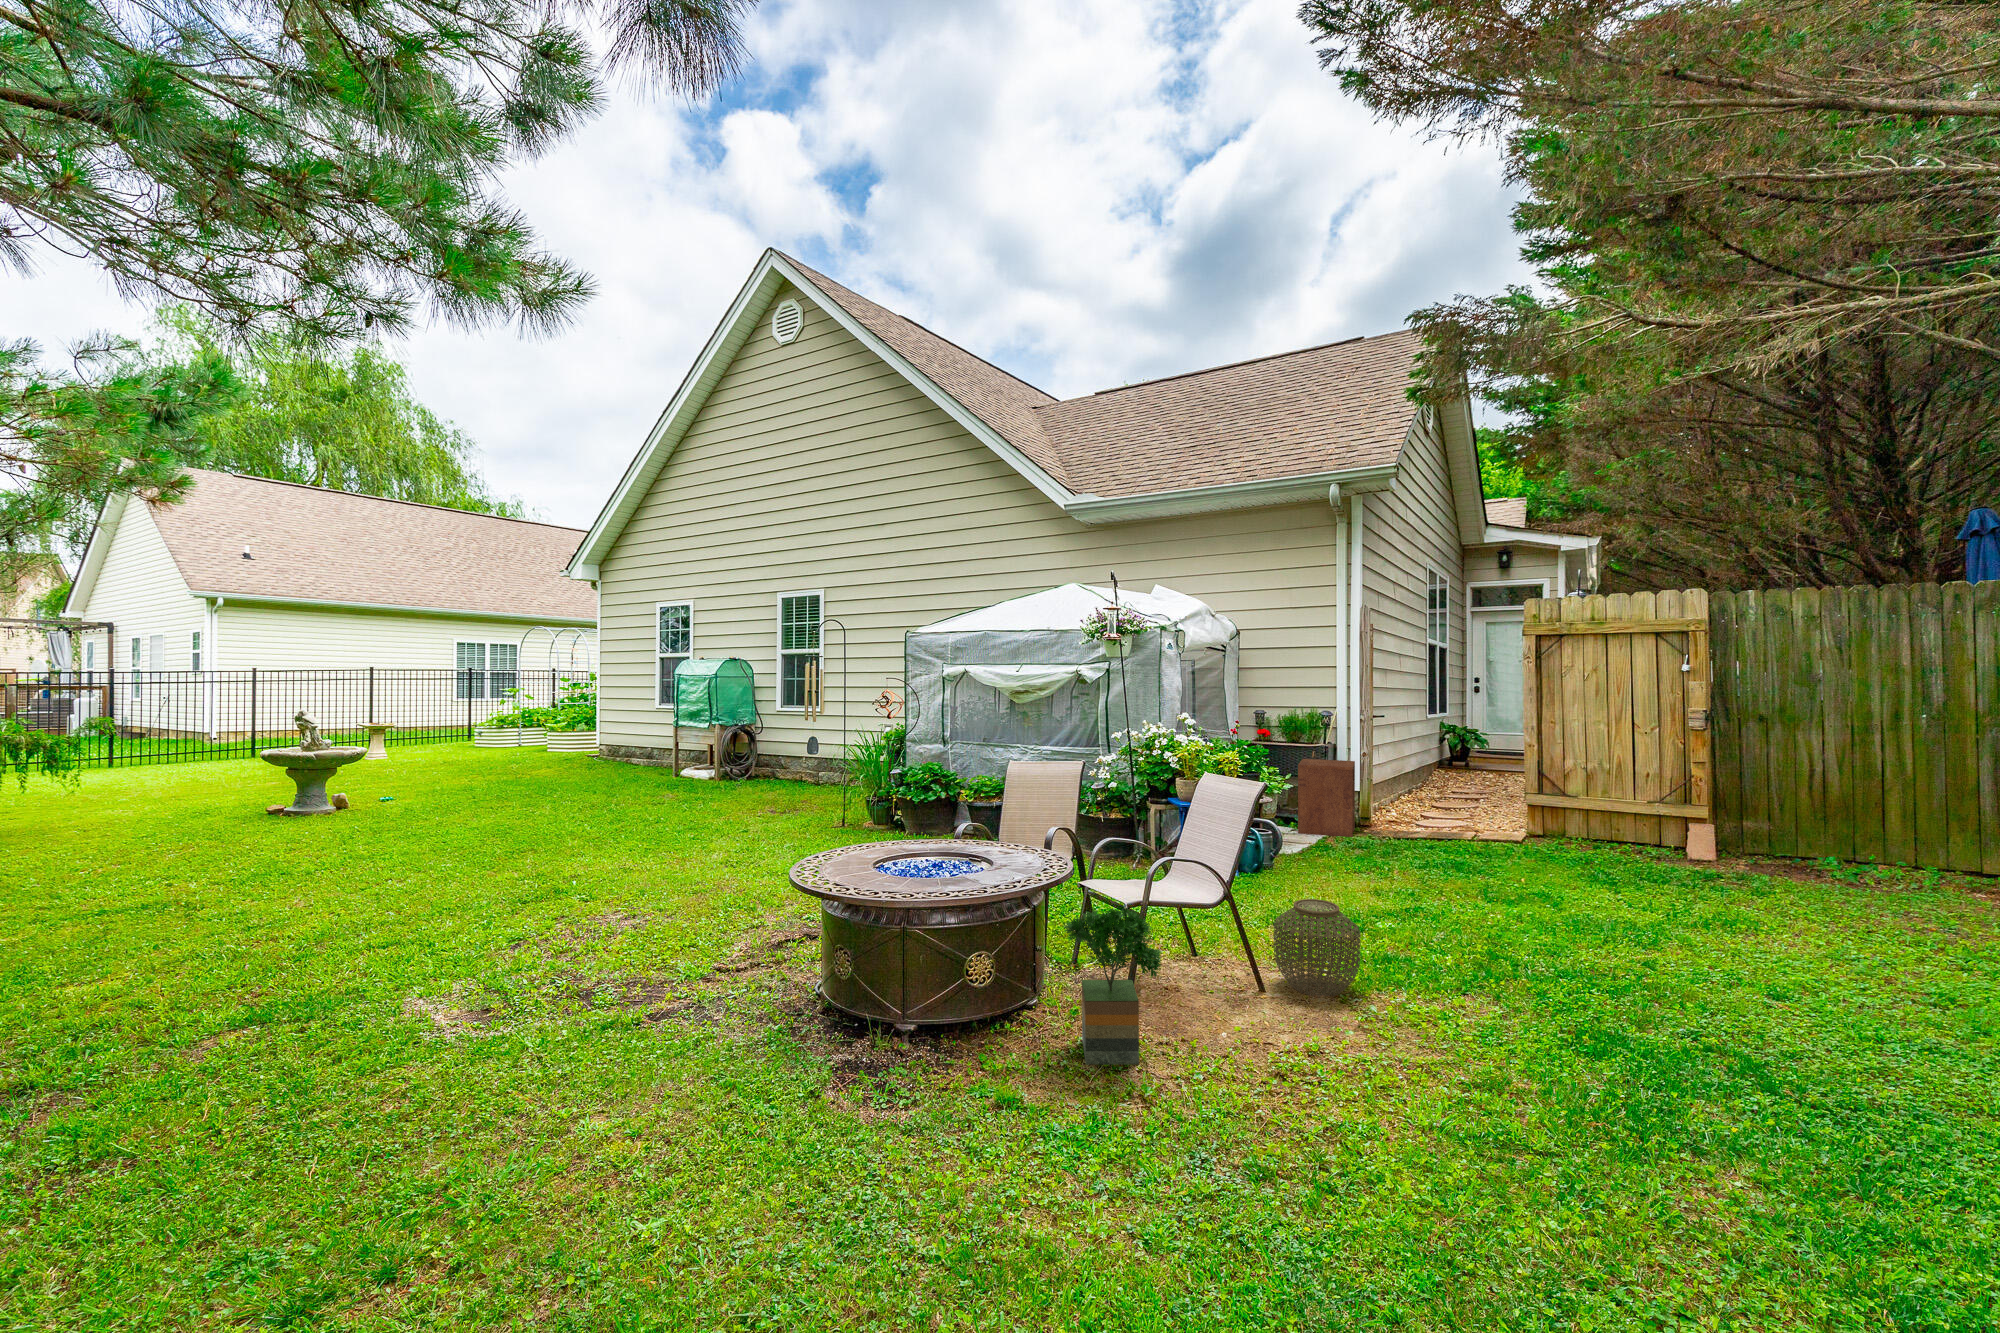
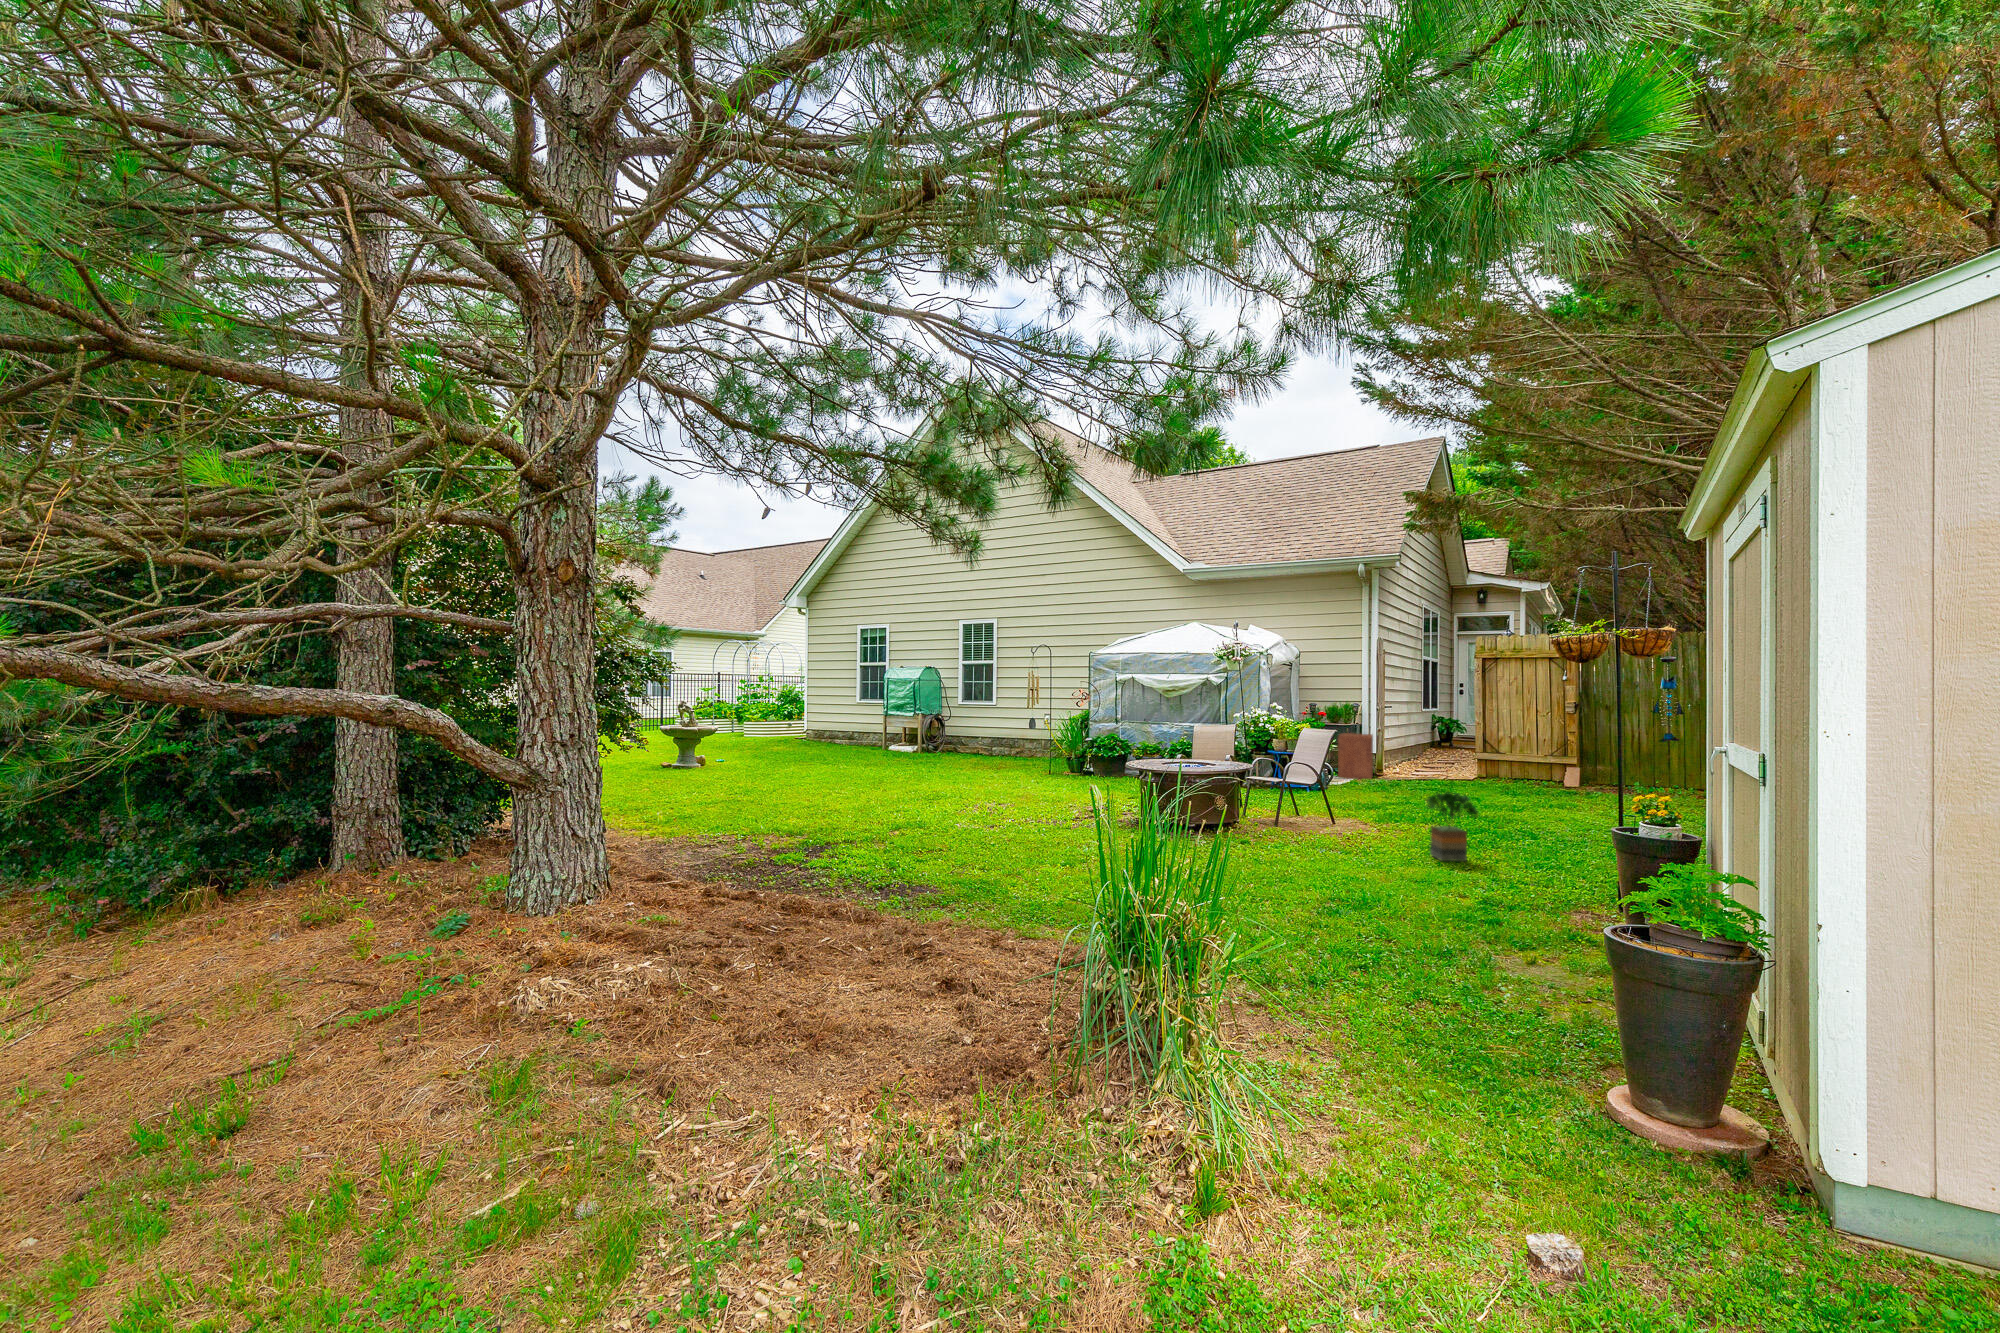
woven basket: present [1274,899,1360,997] -> none [1341,783,1381,824]
potted tree: present [1065,908,1161,1064] -> present [1426,792,1478,861]

